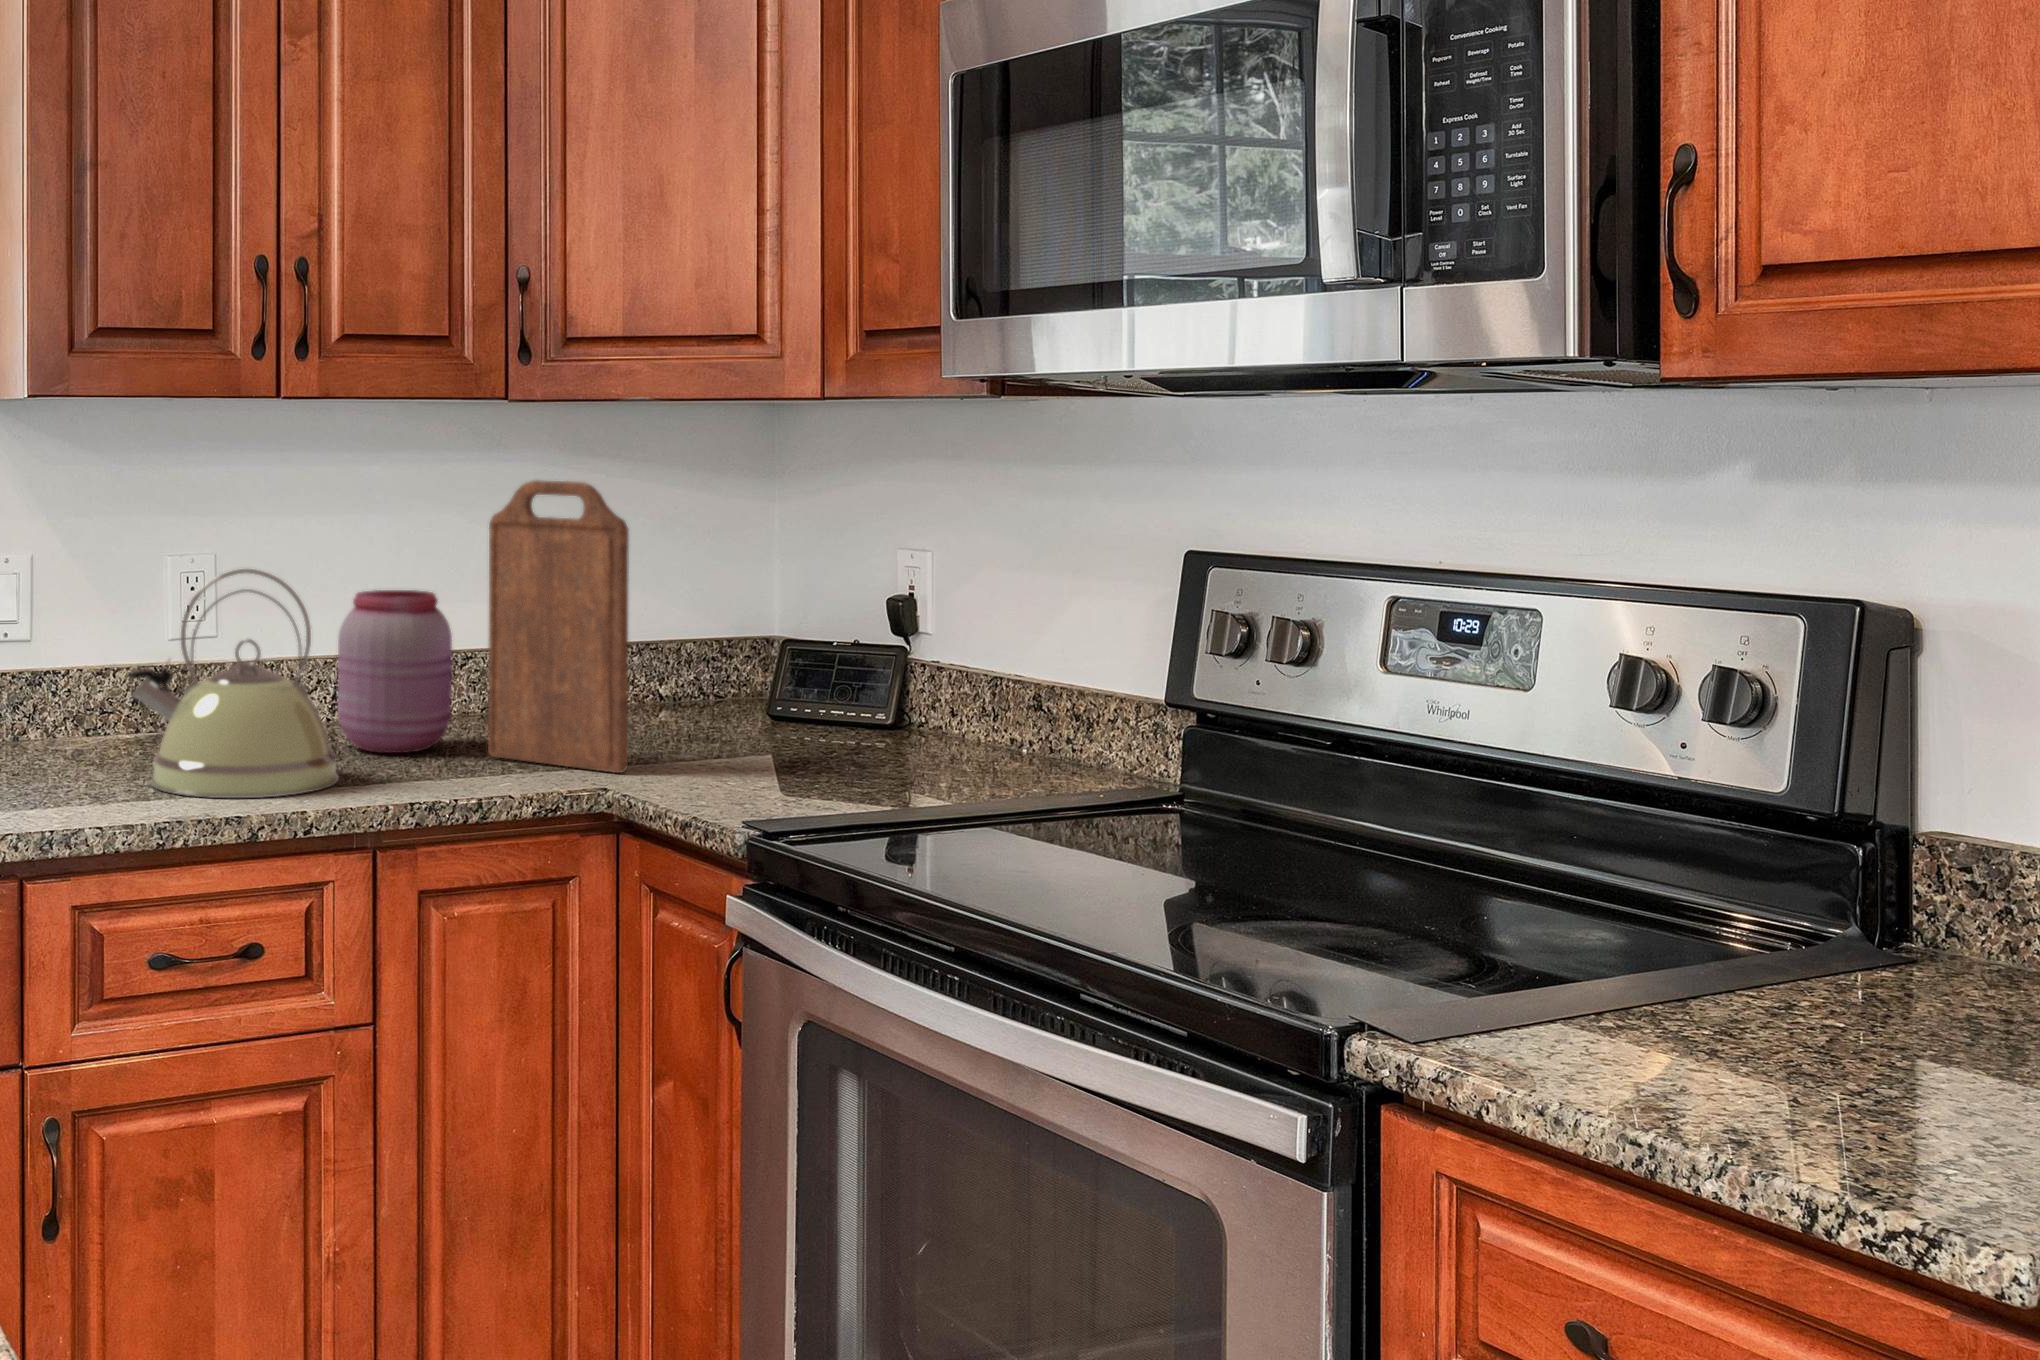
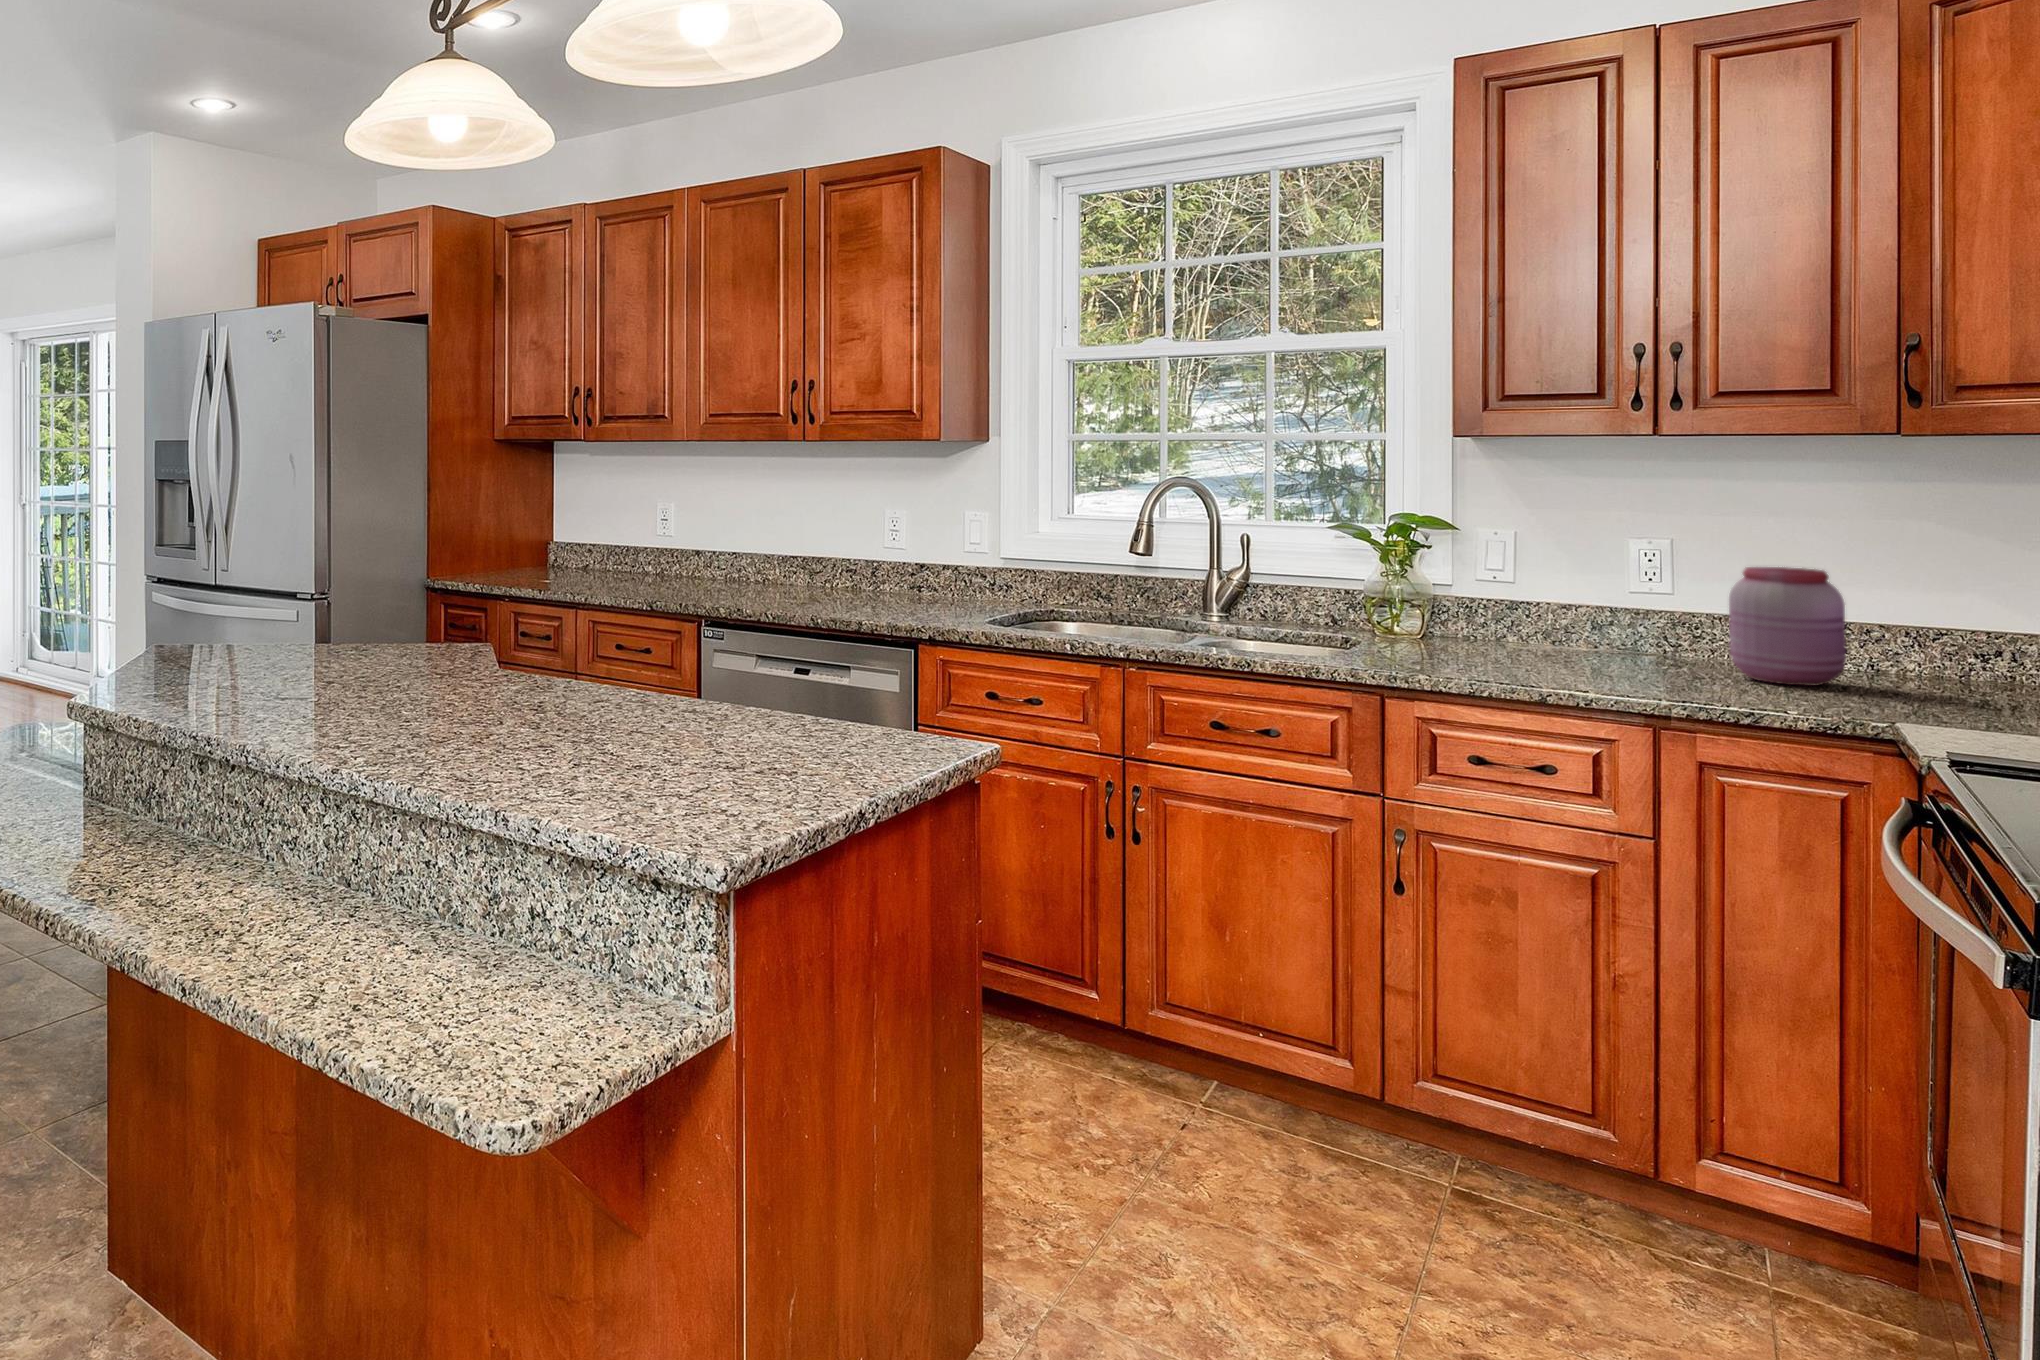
cutting board: present [488,480,629,773] -> none [1848,487,1958,718]
kettle: present [128,569,339,798] -> none [1507,538,1673,685]

